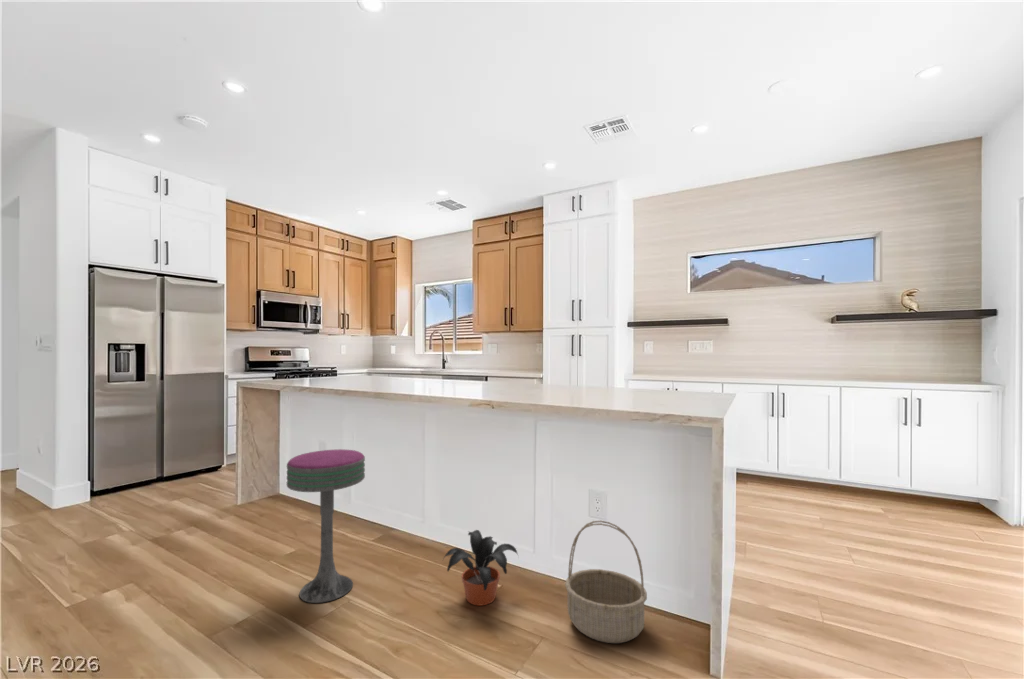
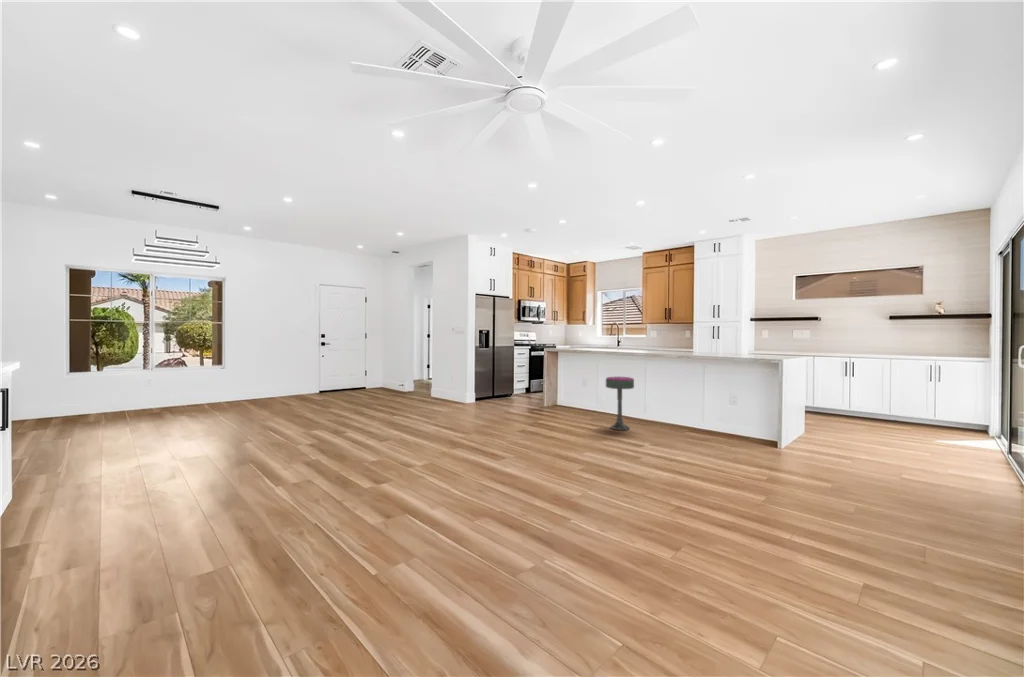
basket: present [565,520,647,643] -> none [721,402,755,444]
potted plant: present [445,530,517,606] -> none [668,410,700,435]

